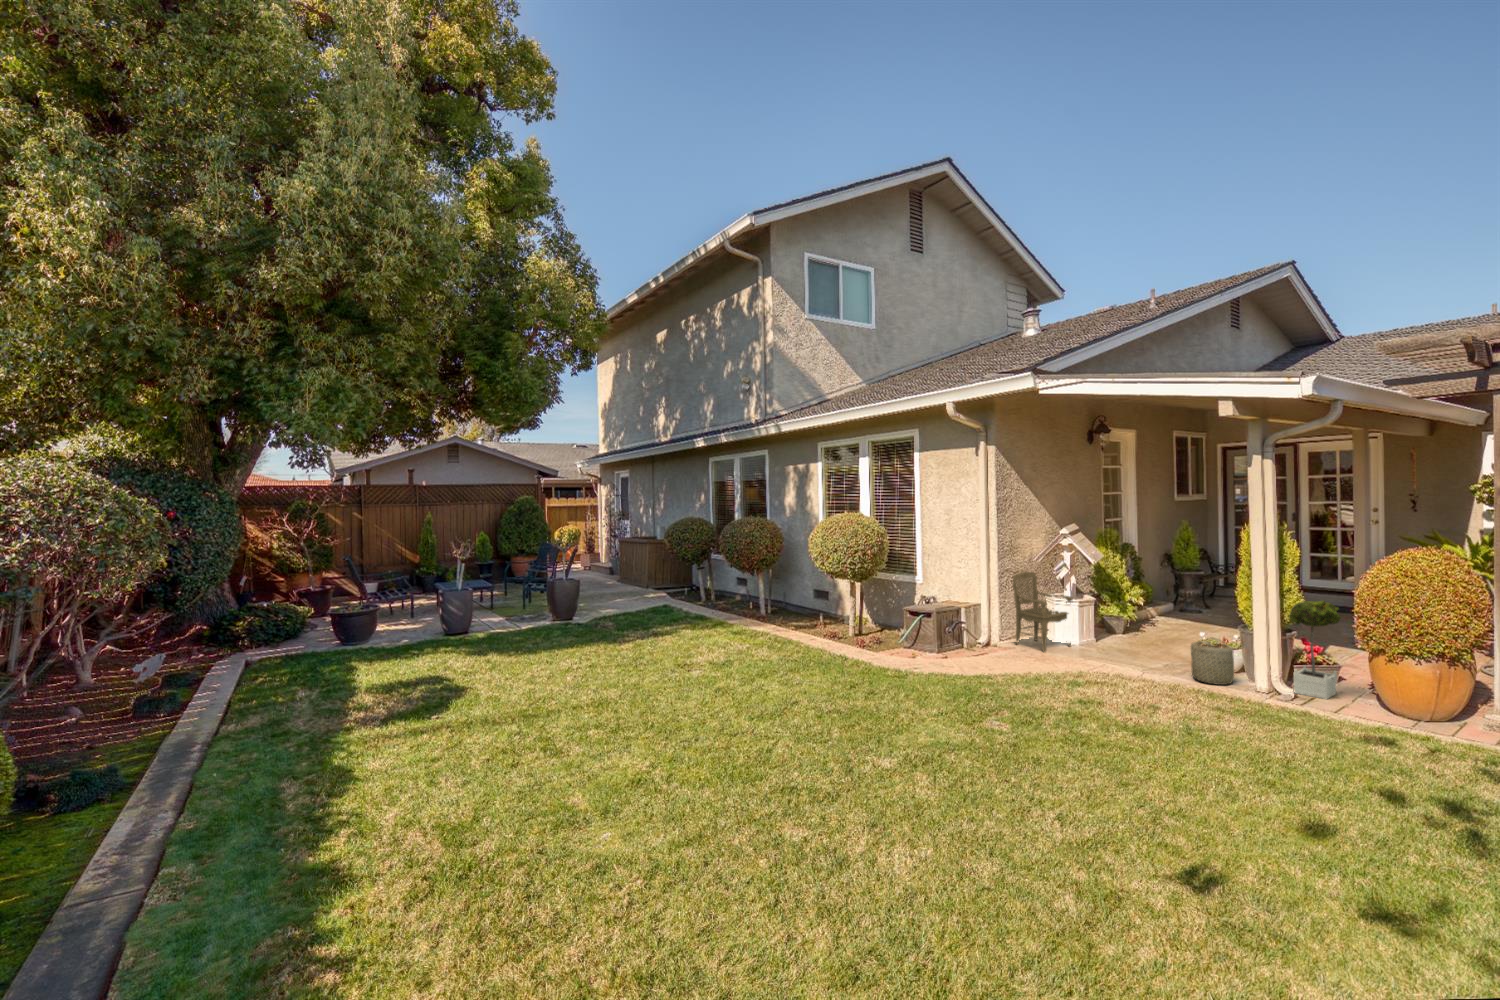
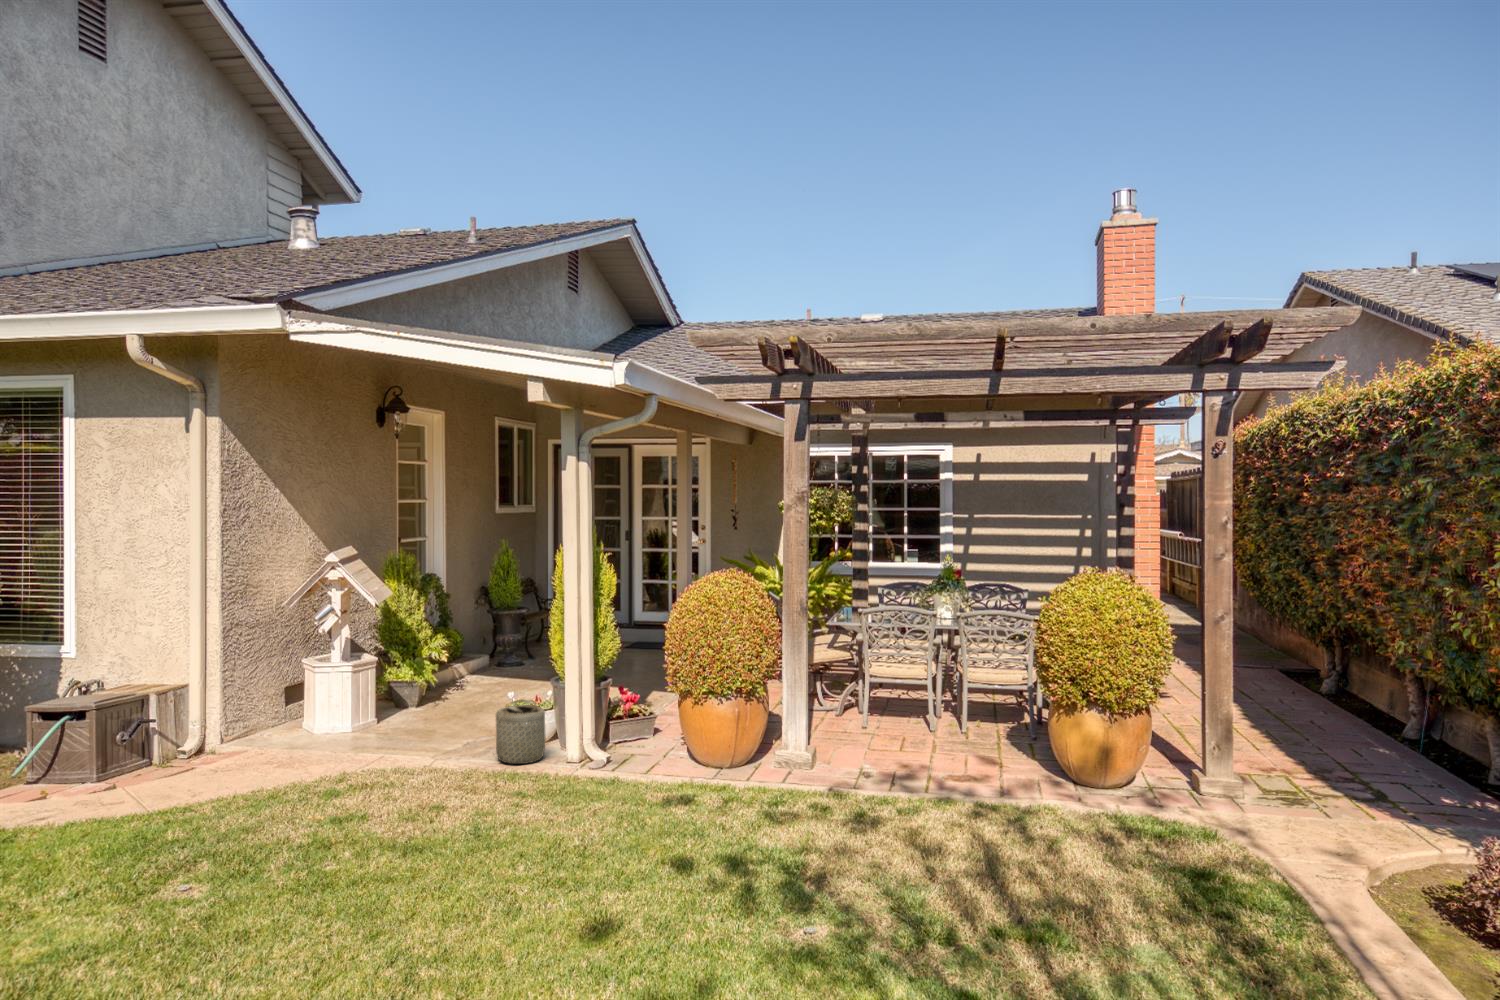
armchair: present [1013,572,1072,652] -> none [244,625,344,755]
potted tree: present [1289,601,1341,699] -> none [603,637,654,760]

